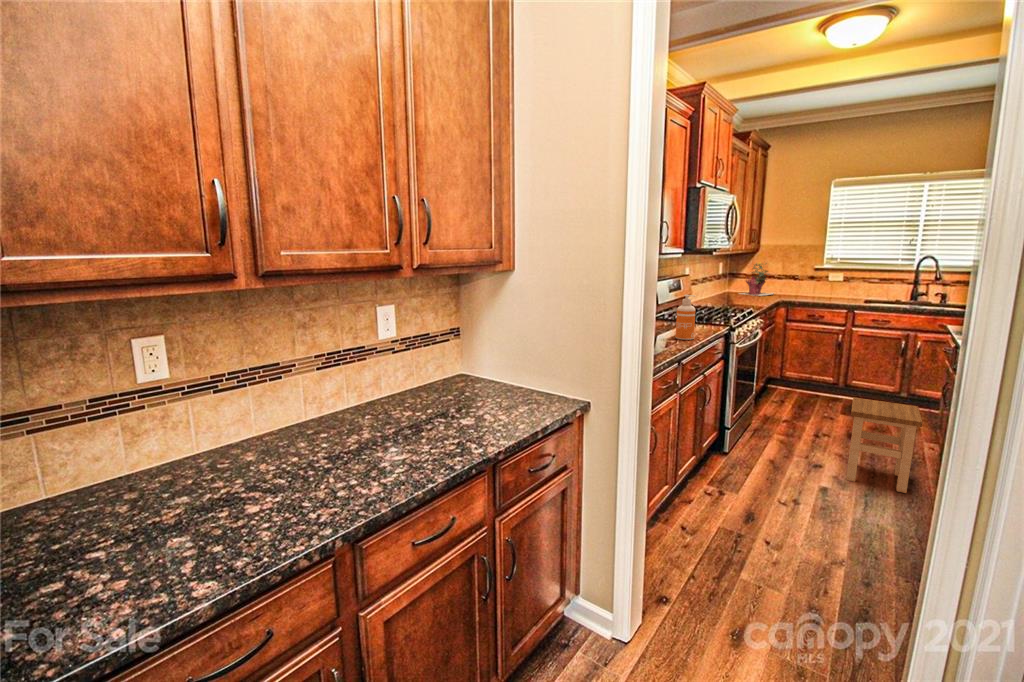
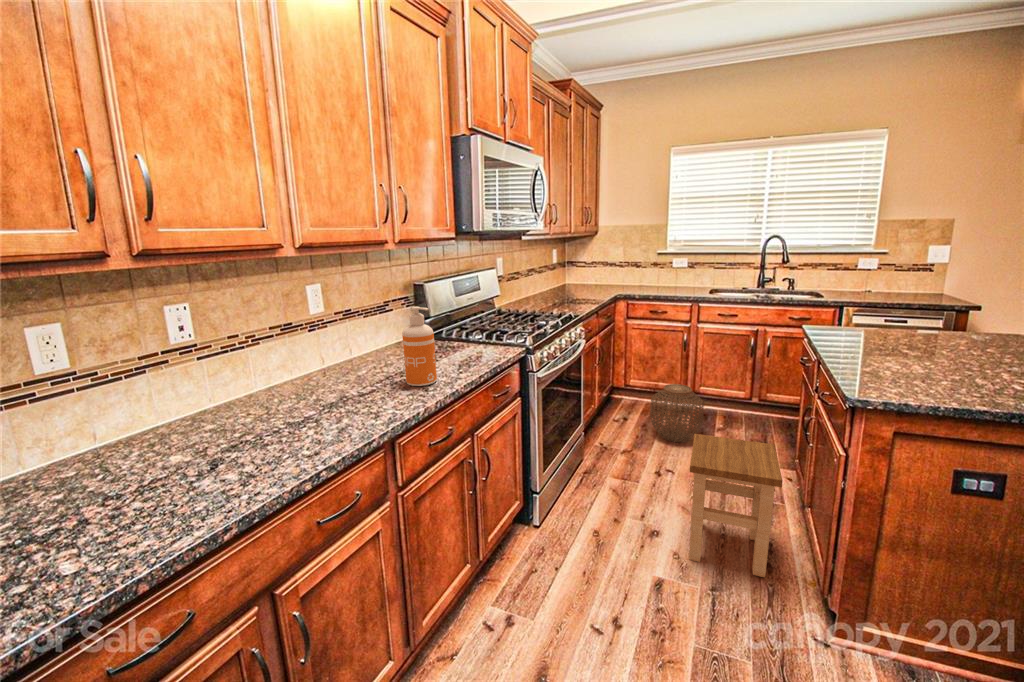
potted plant: present [740,262,774,296] -> none [577,245,618,288]
woven basket: none [807,373,857,420] -> present [650,384,704,442]

